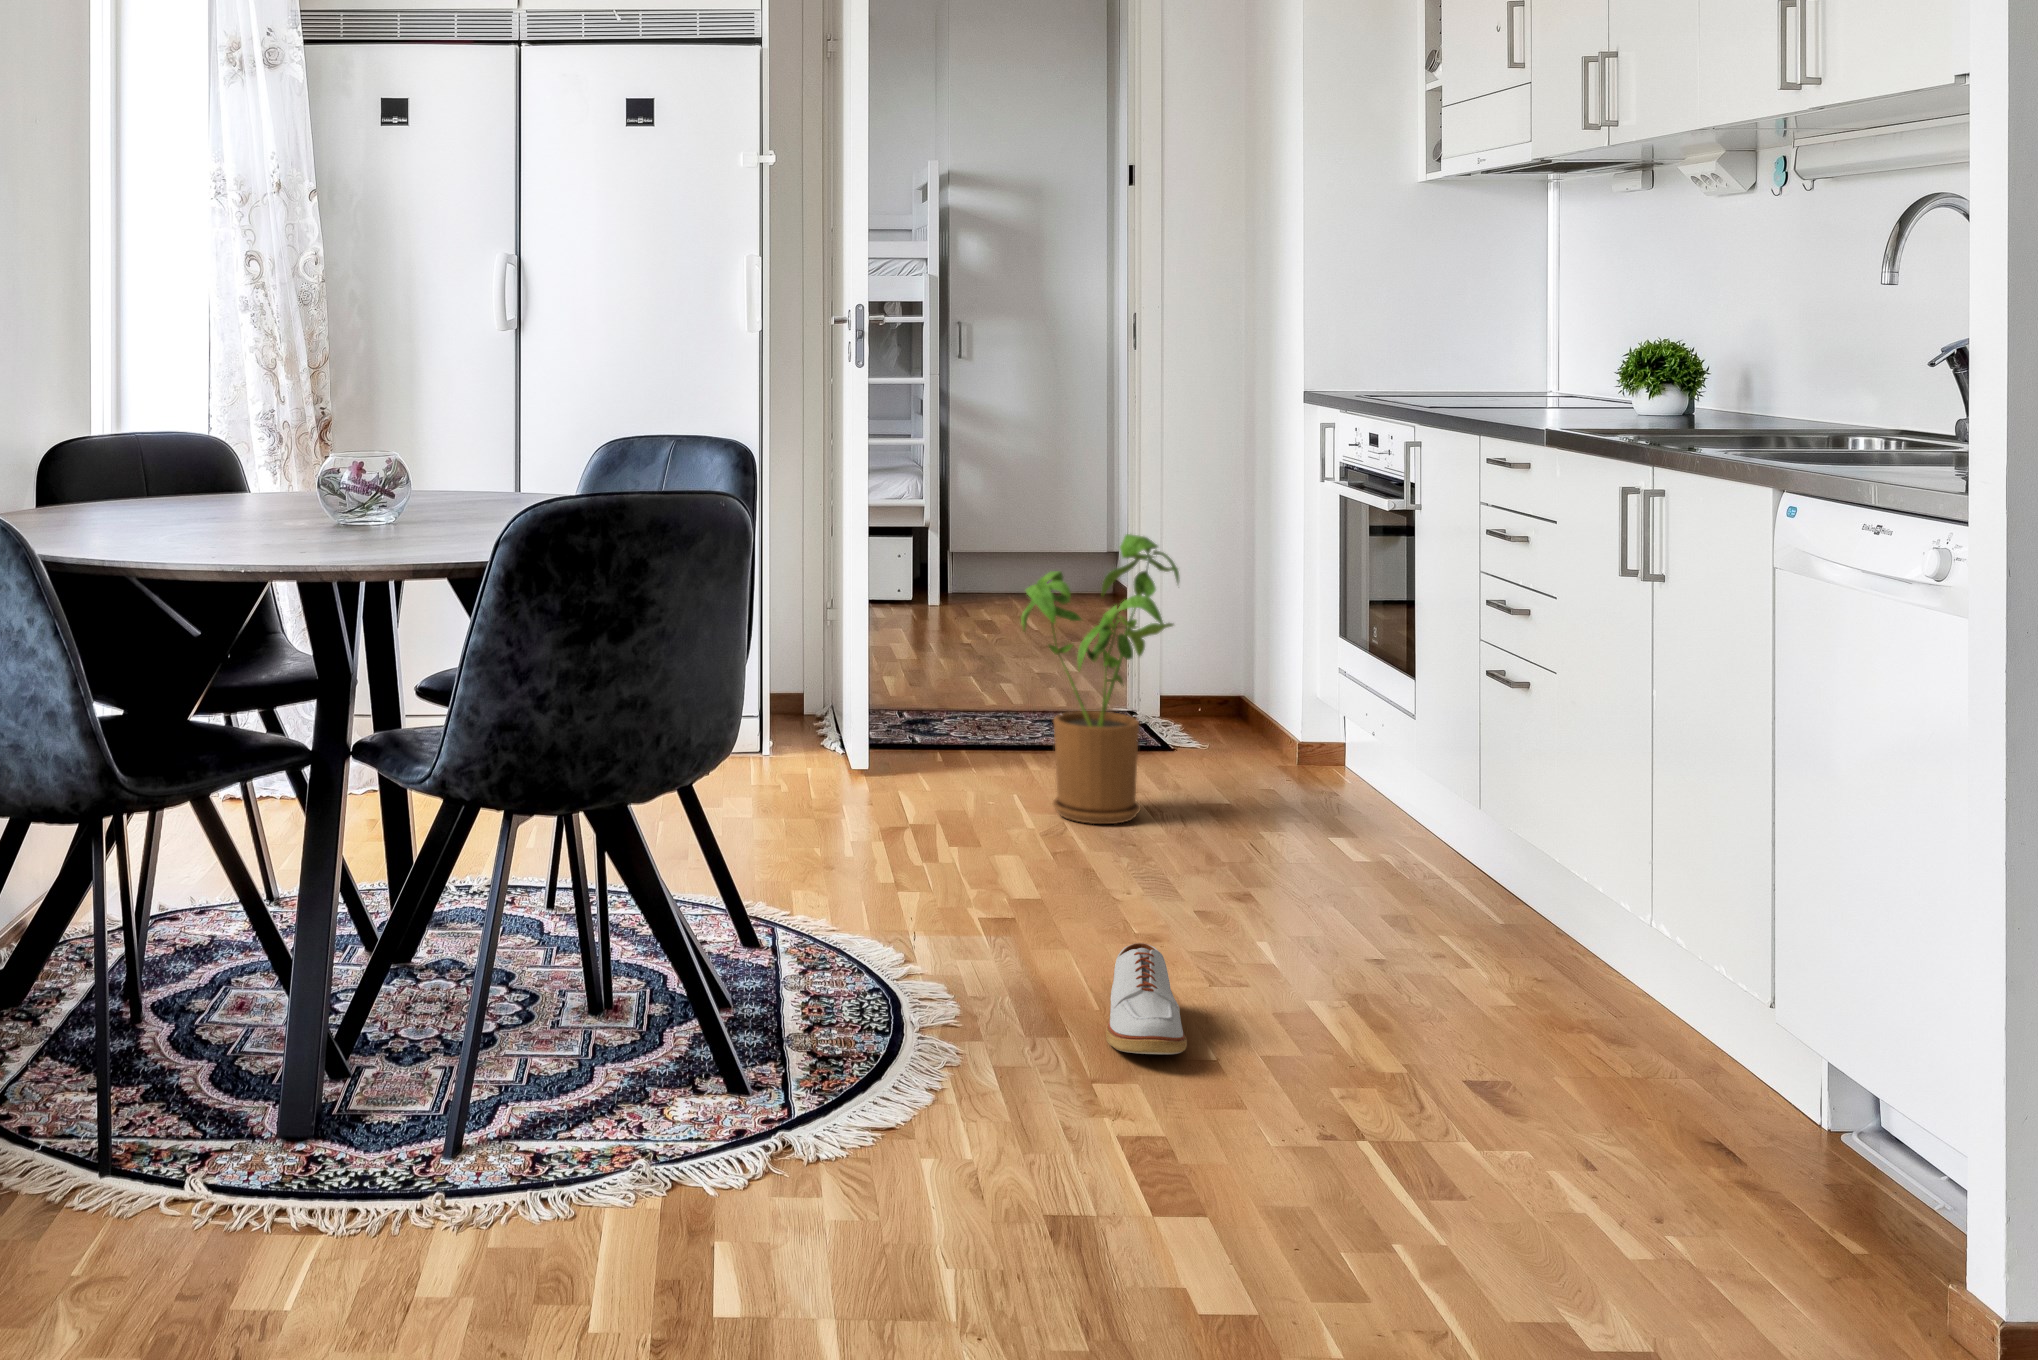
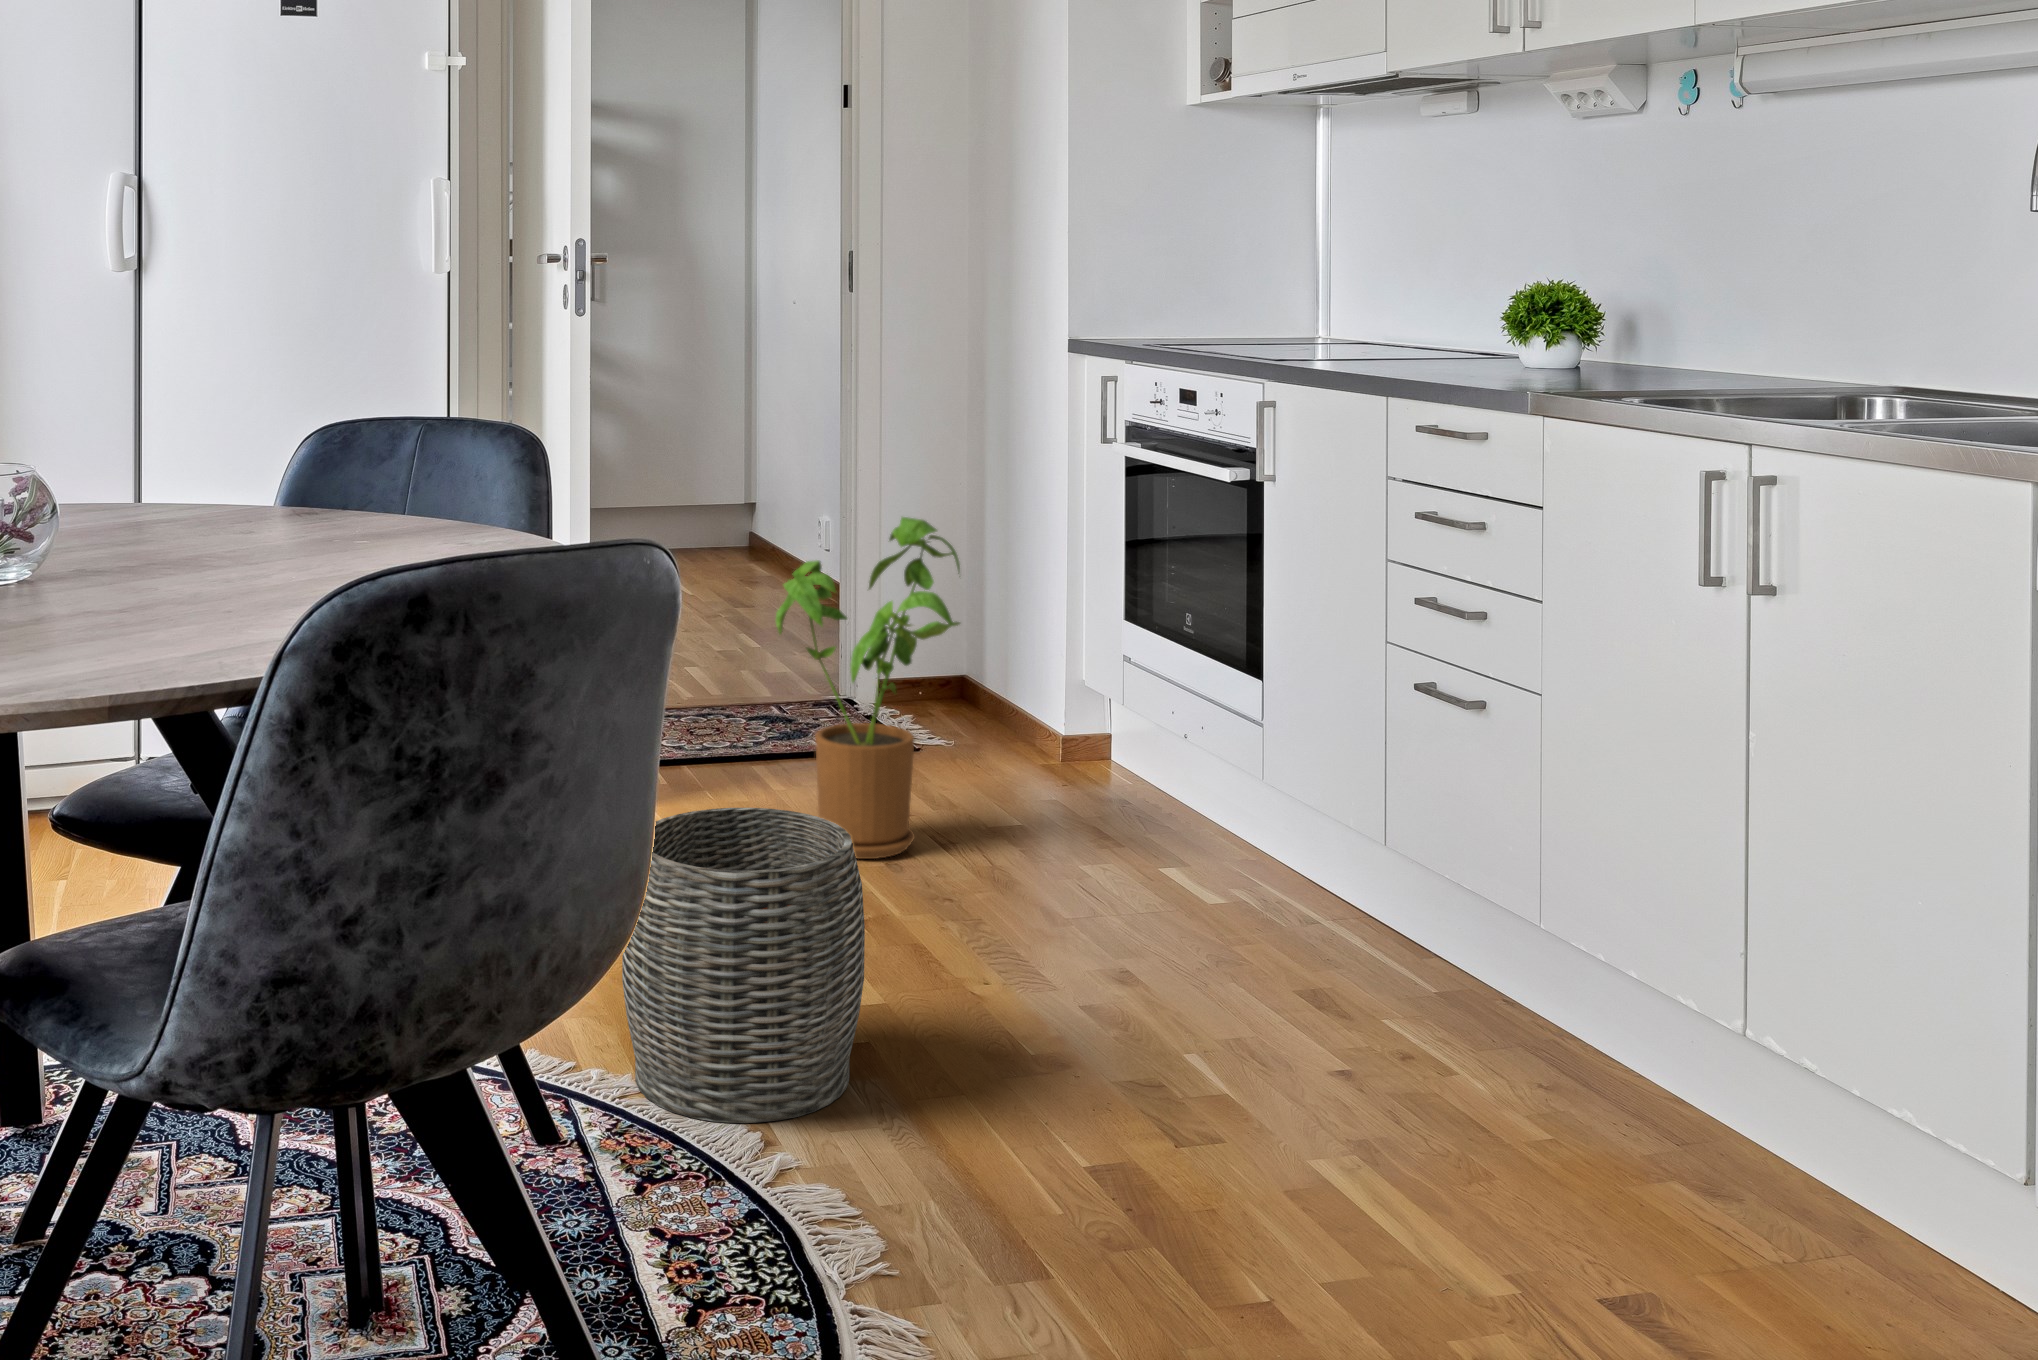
woven basket: none [840,745,1033,982] -> present [622,808,865,1123]
shoe: present [1106,943,1187,1054] -> none [982,1057,1101,1221]

